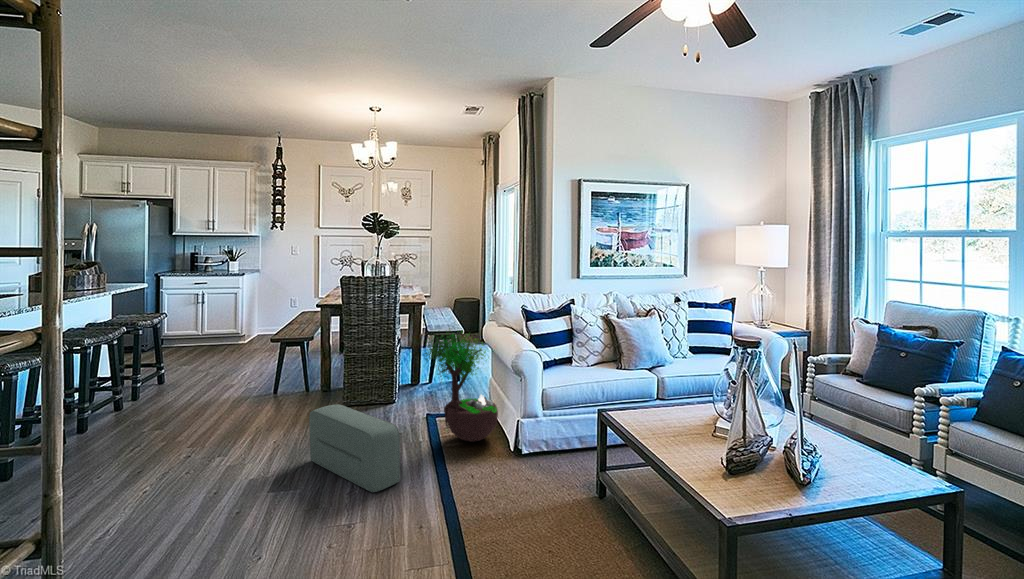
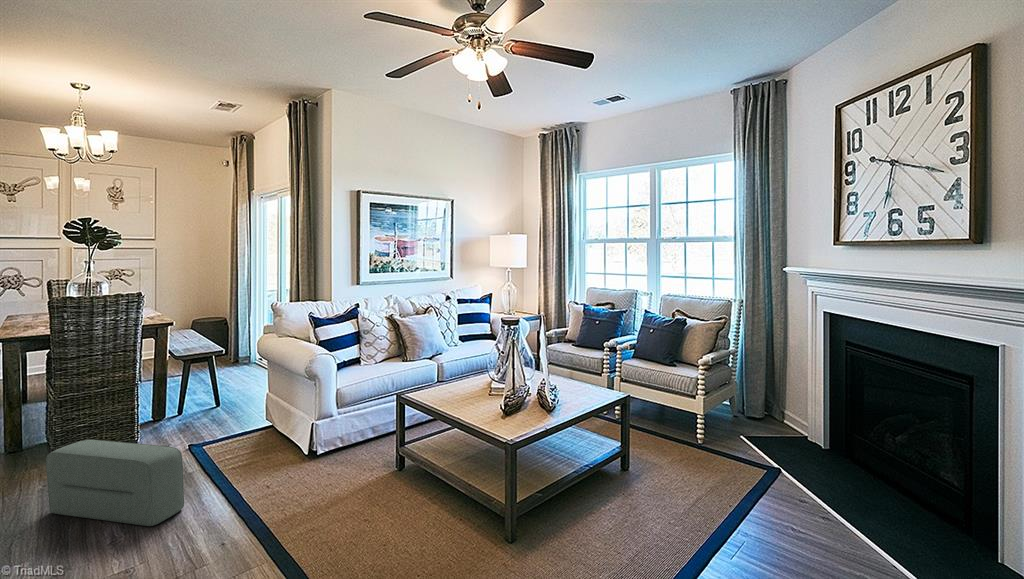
potted tree: present [425,330,498,442] -> none [199,332,290,453]

